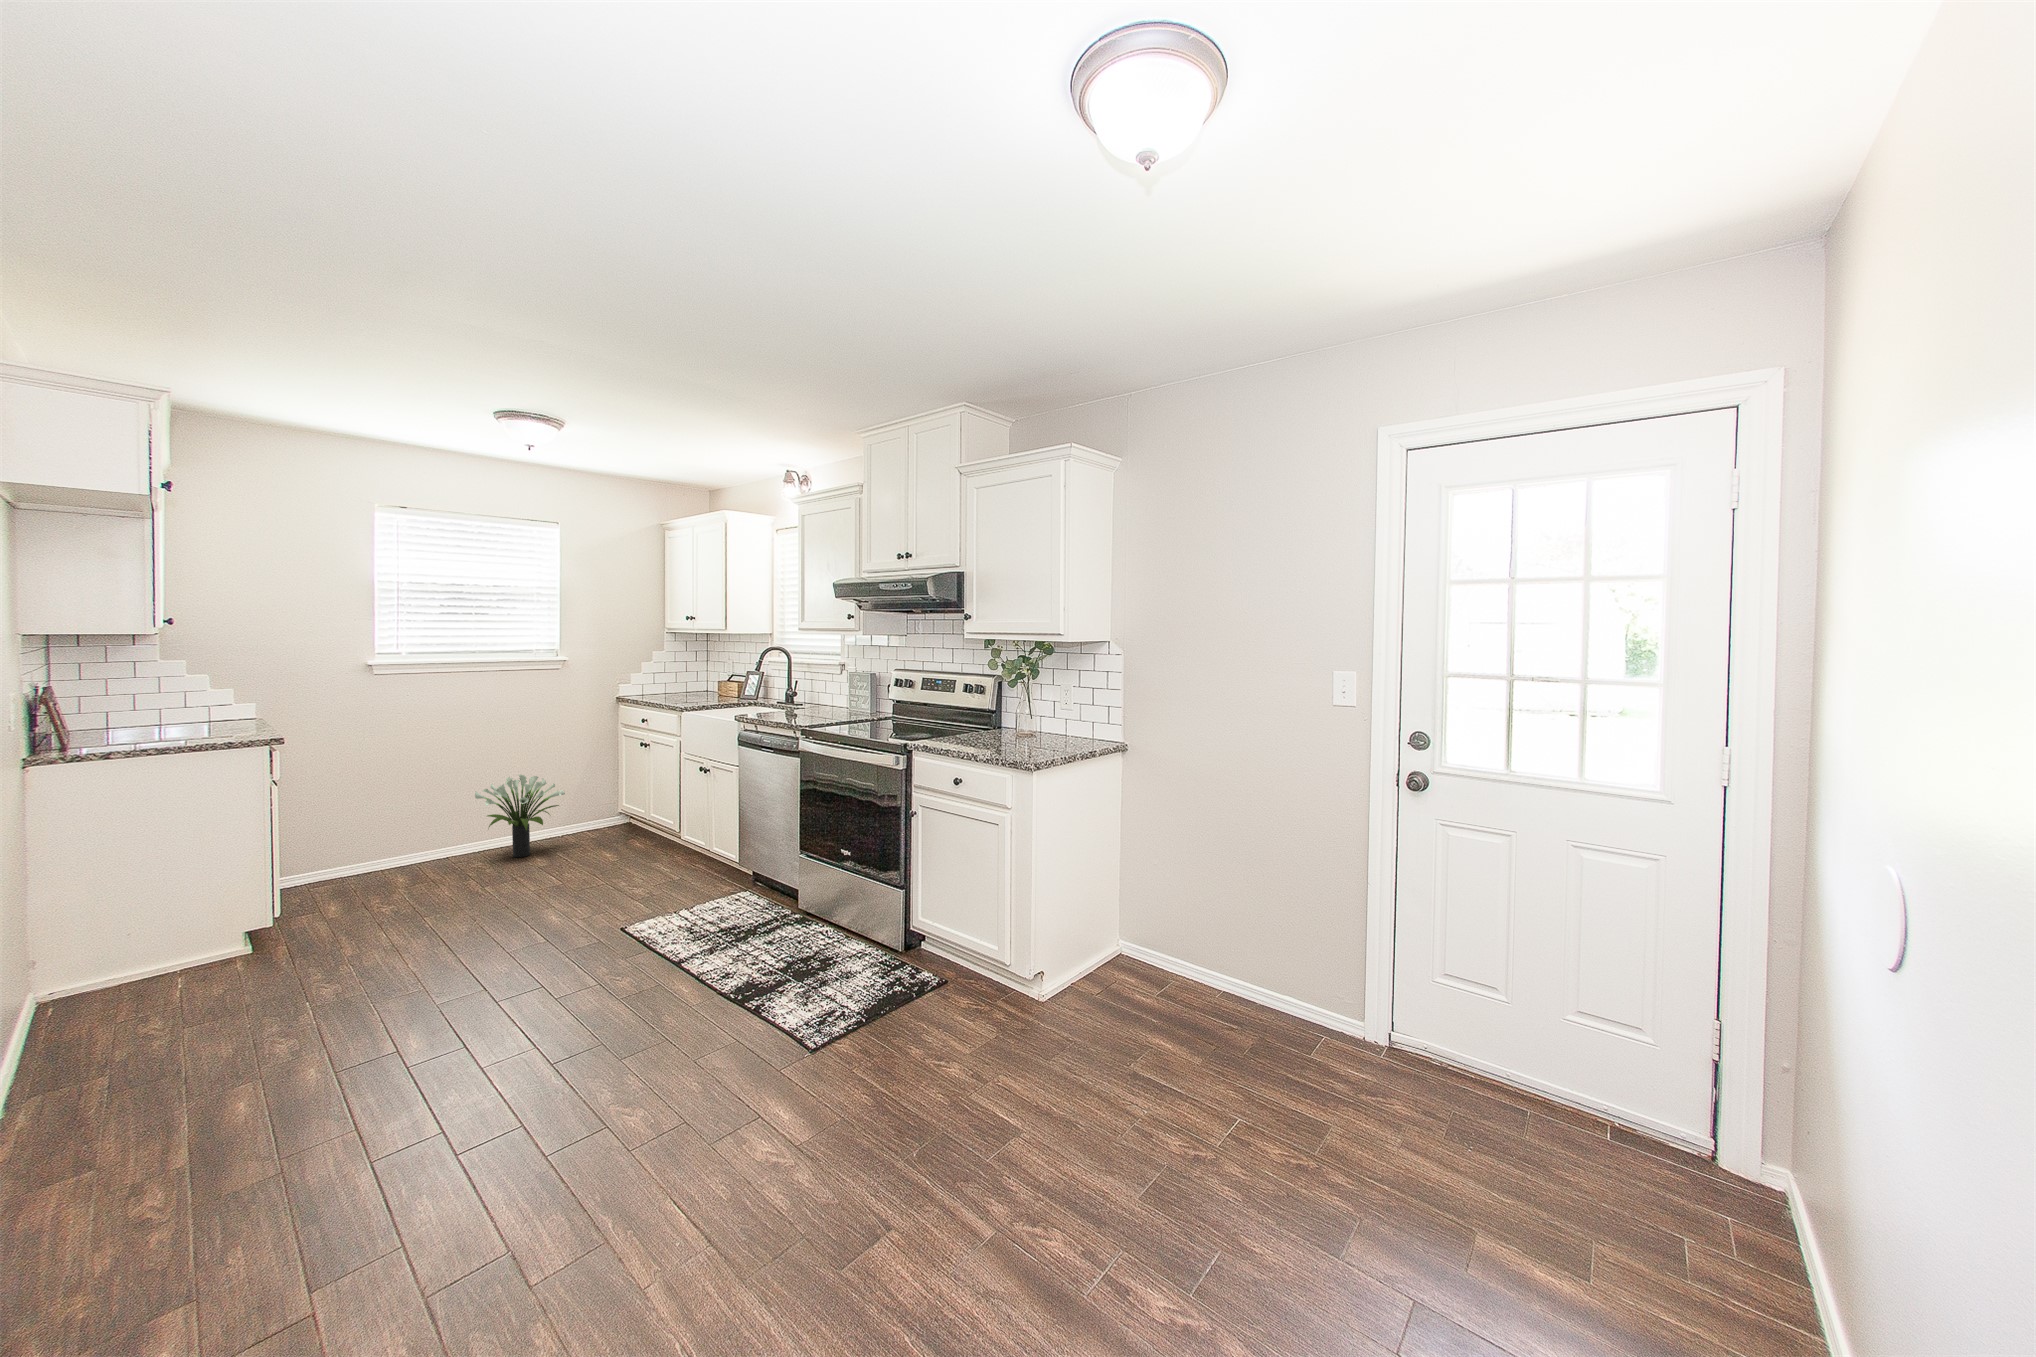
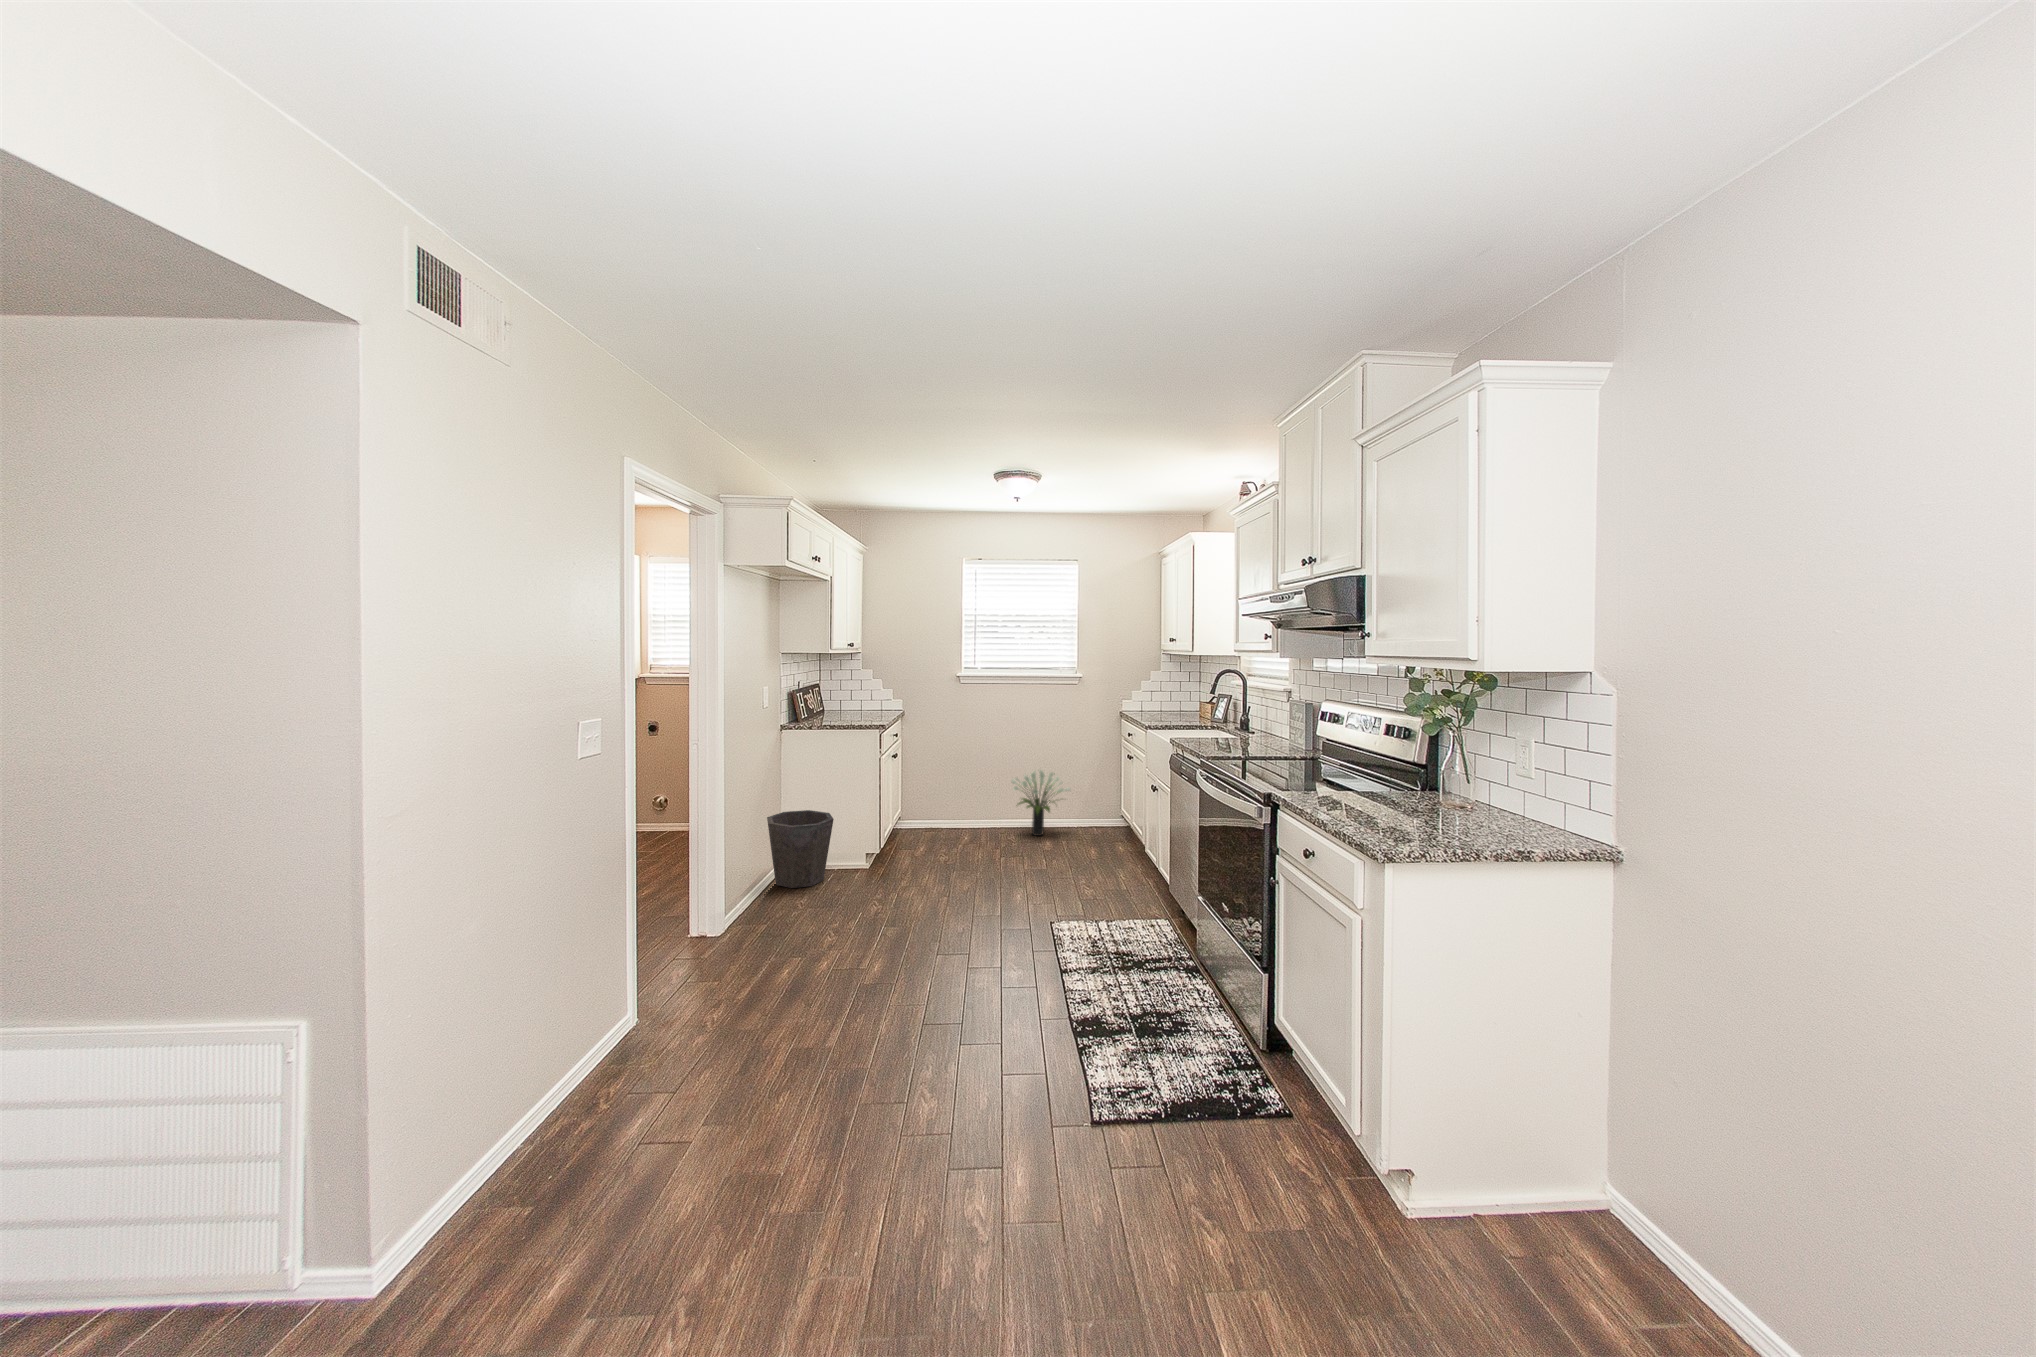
waste bin: none [43,884,211,1023] -> present [767,810,834,888]

